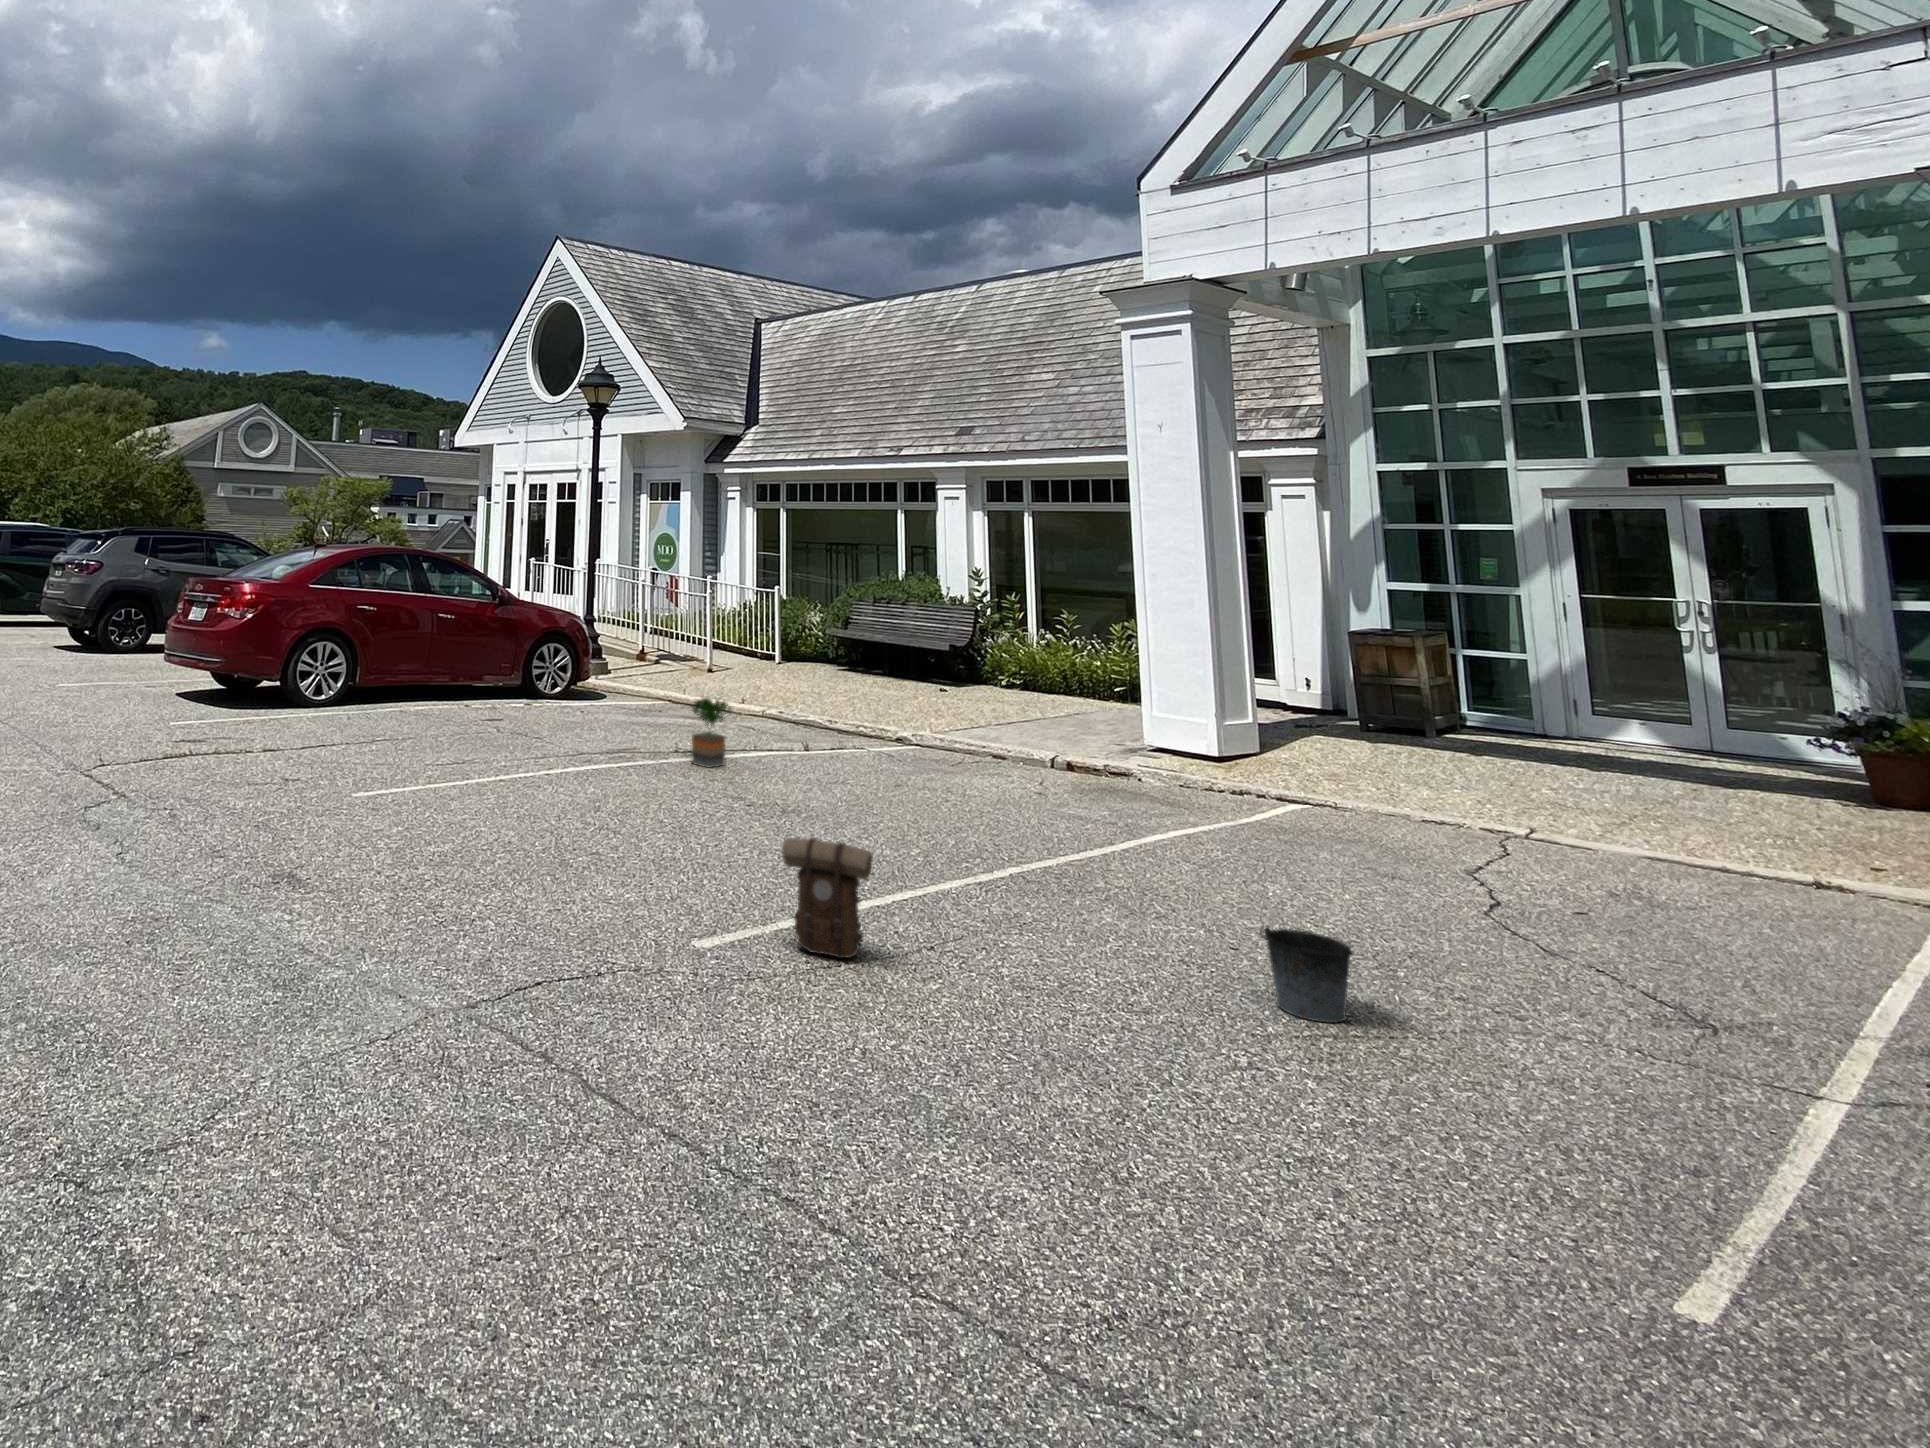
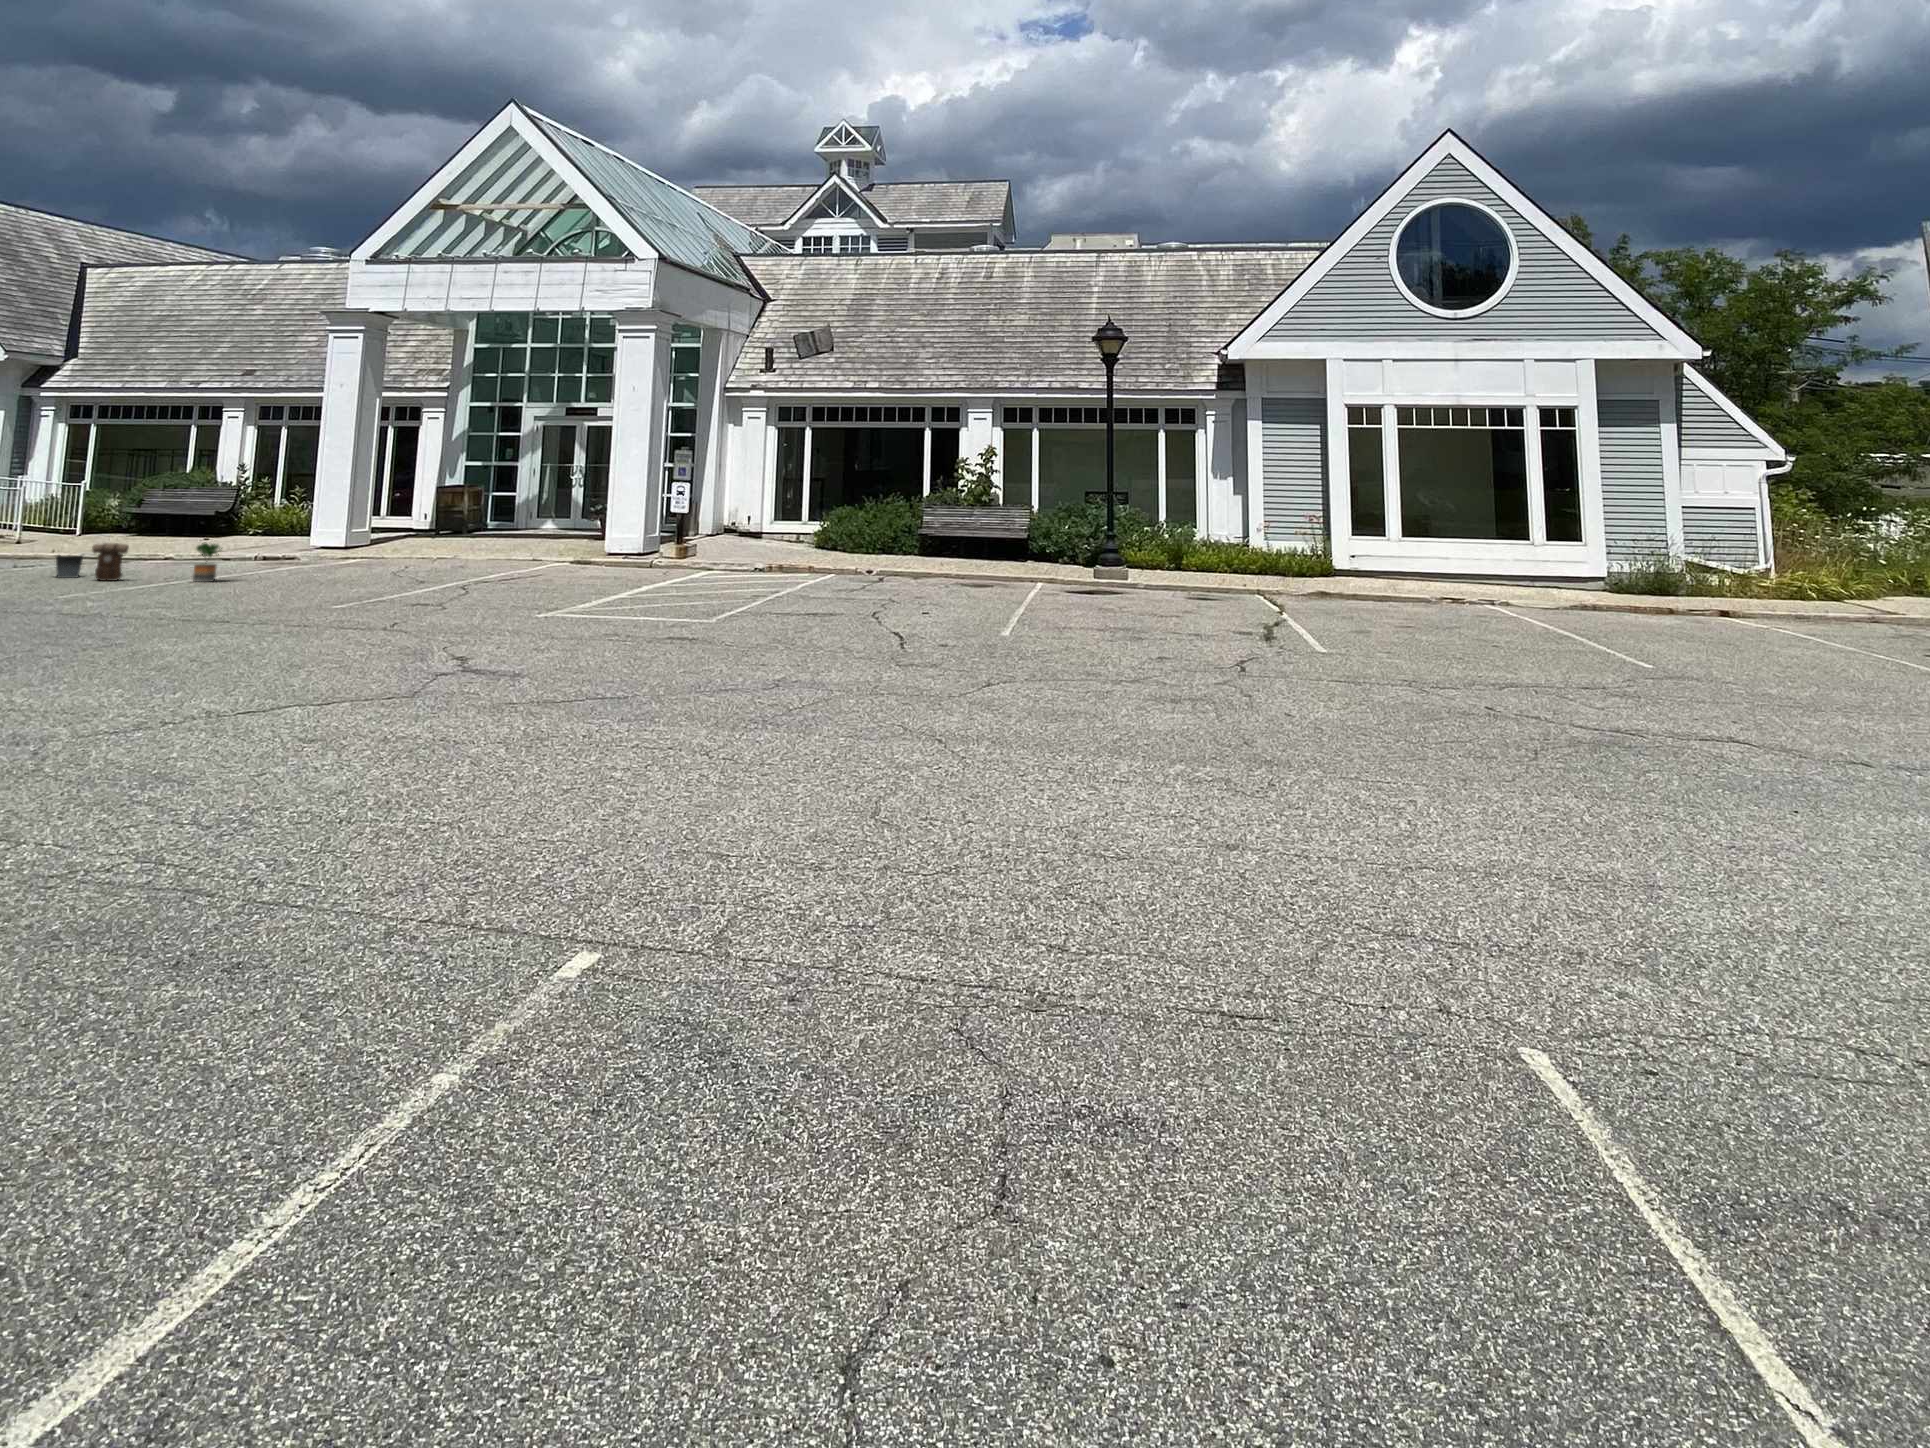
potted tree: present [692,698,731,768] -> present [193,543,222,582]
bucket: present [1260,926,1353,1023] -> present [56,555,83,578]

